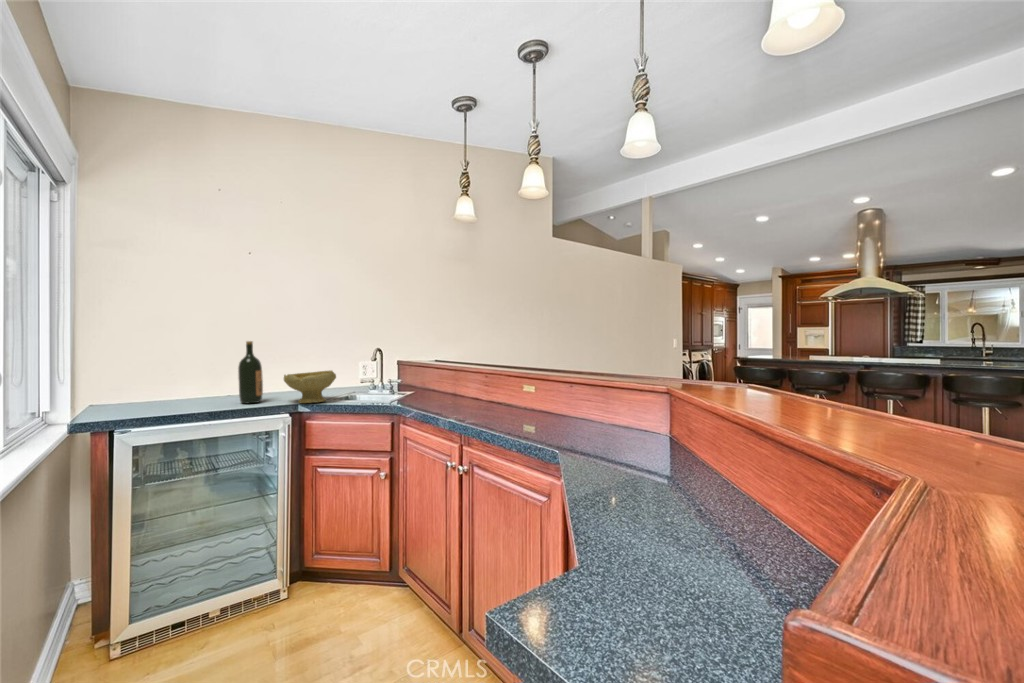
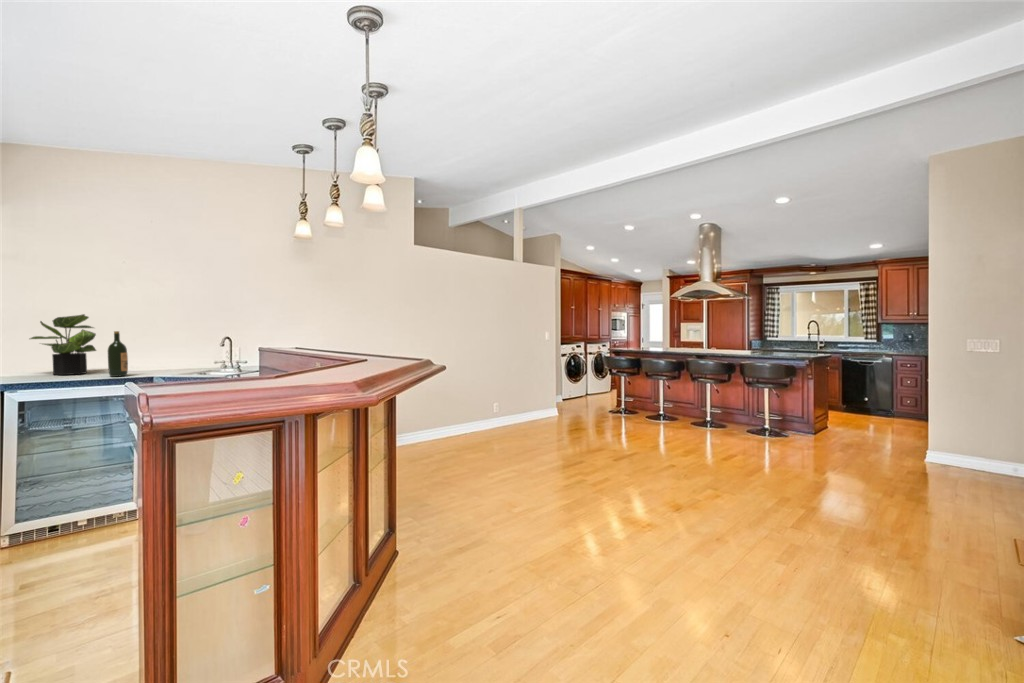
potted plant: none [130,318,216,401] -> present [30,314,96,375]
bowl: present [284,370,336,403] -> none [143,353,186,377]

